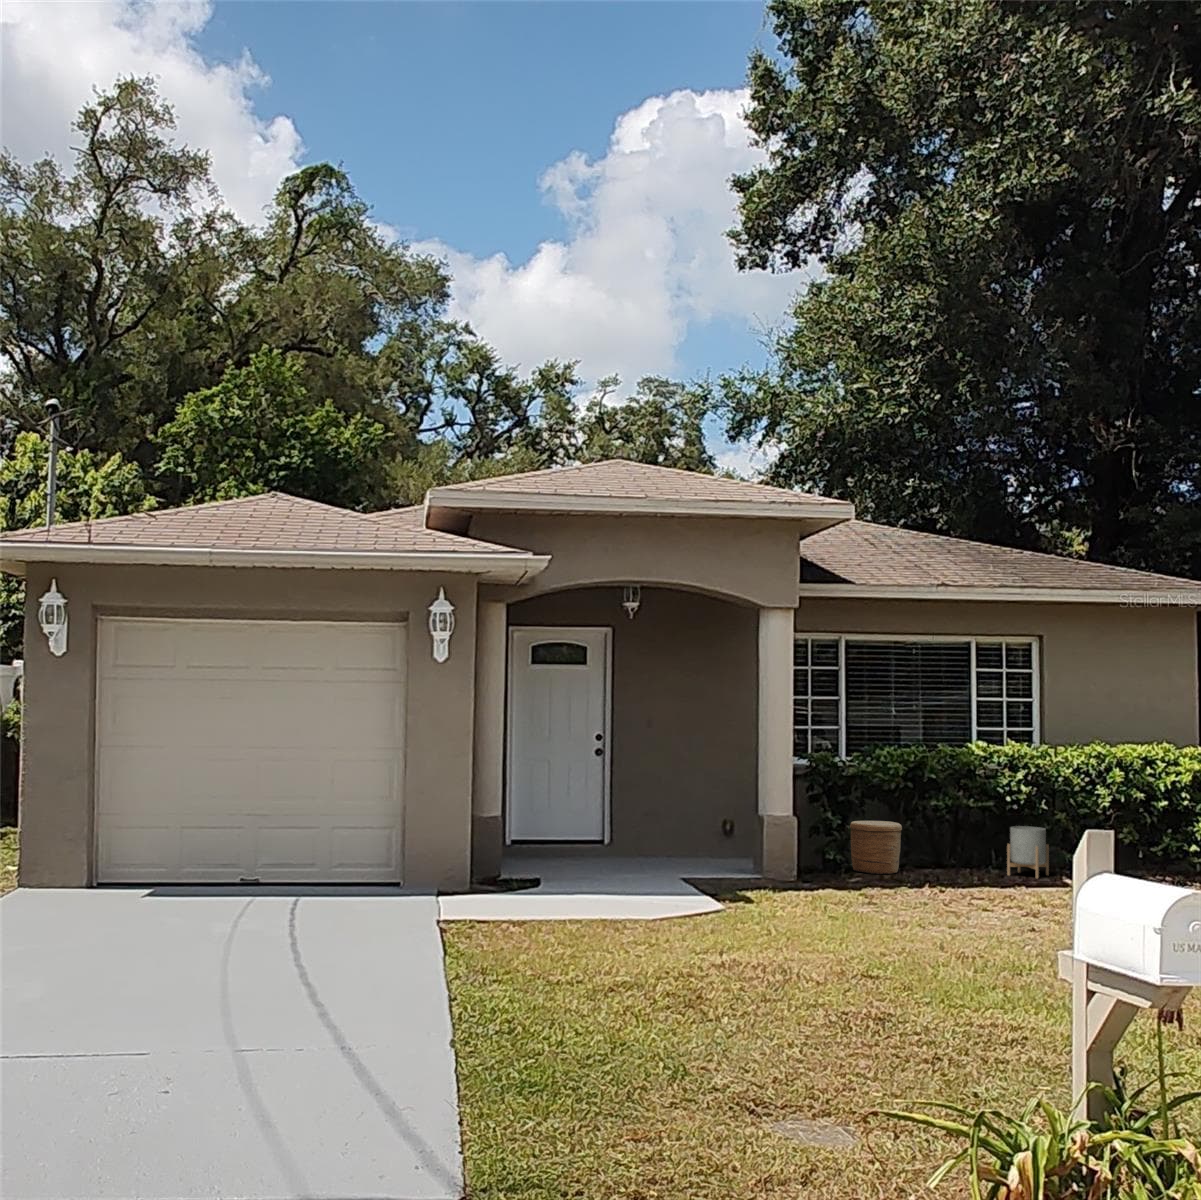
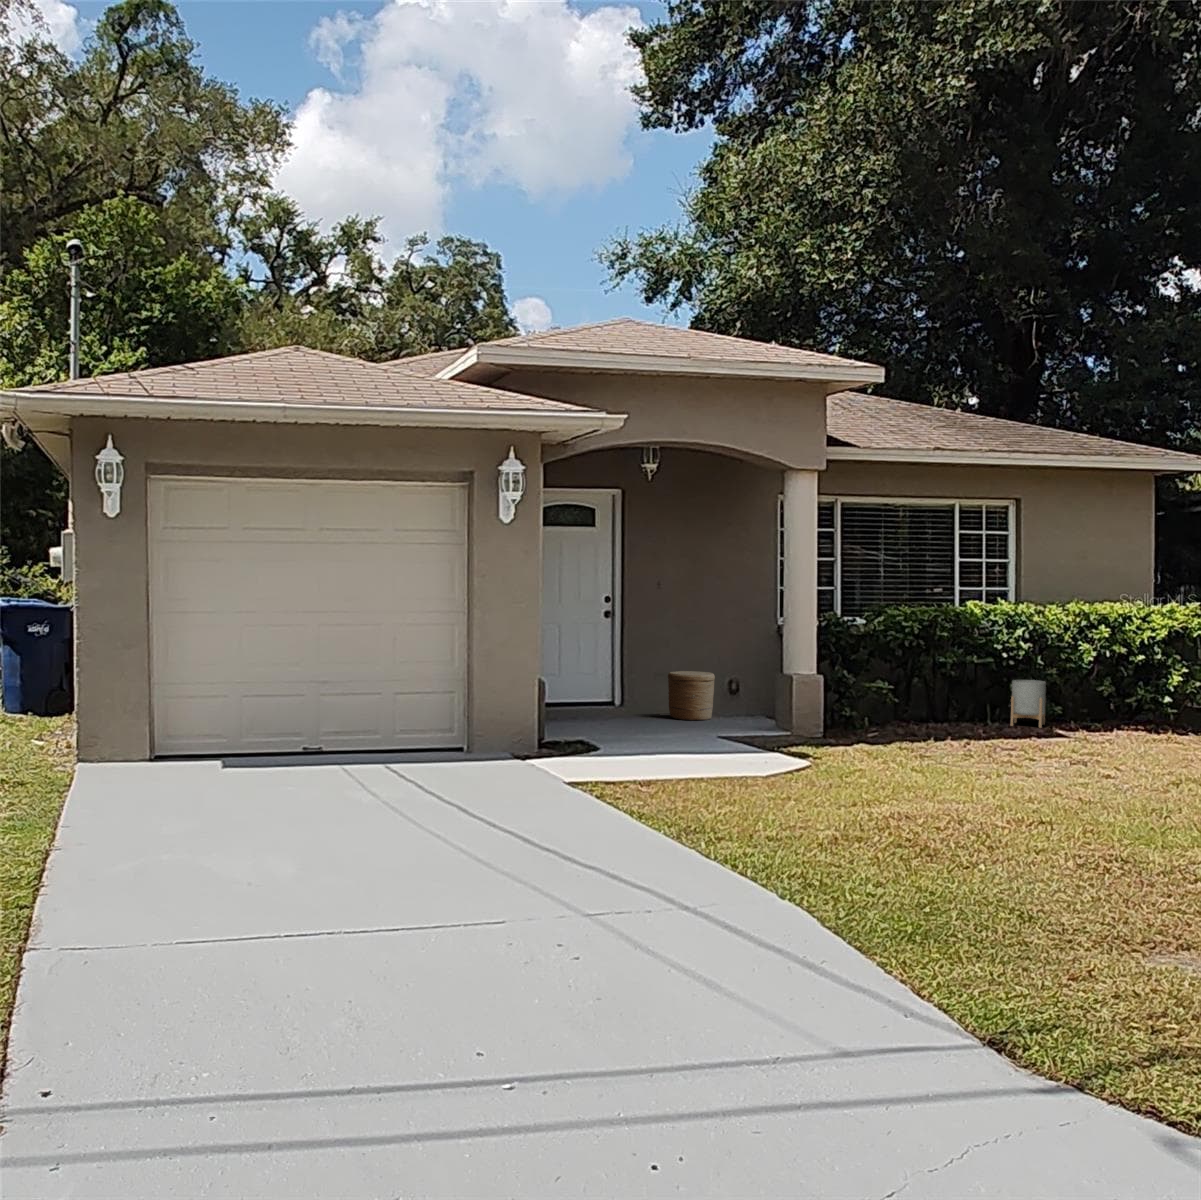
woven basket: present [850,821,902,874] -> present [668,671,715,720]

